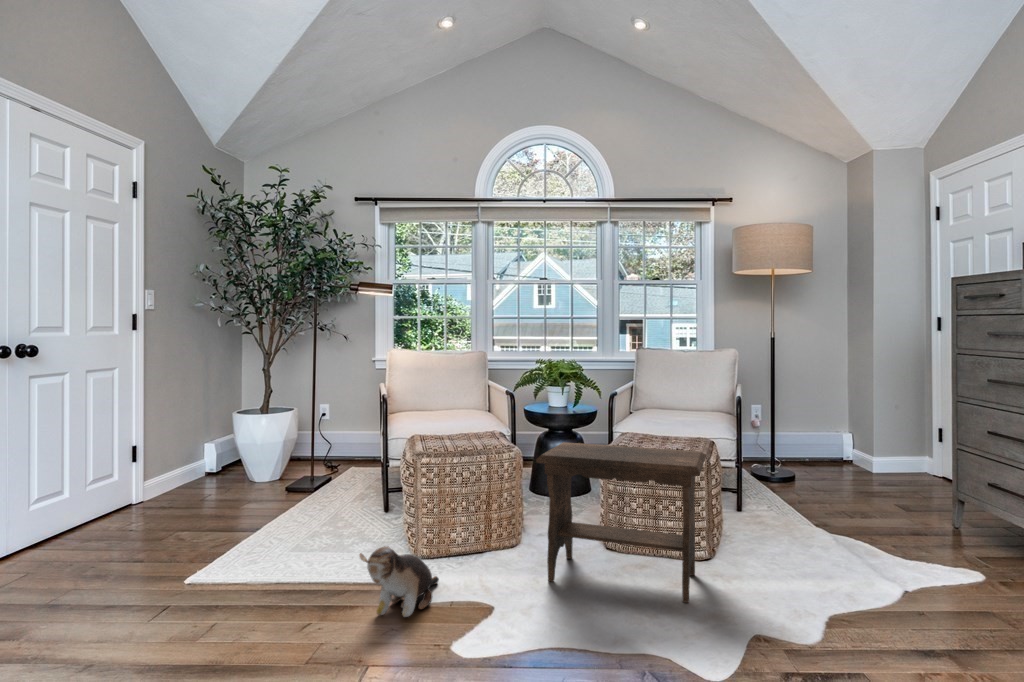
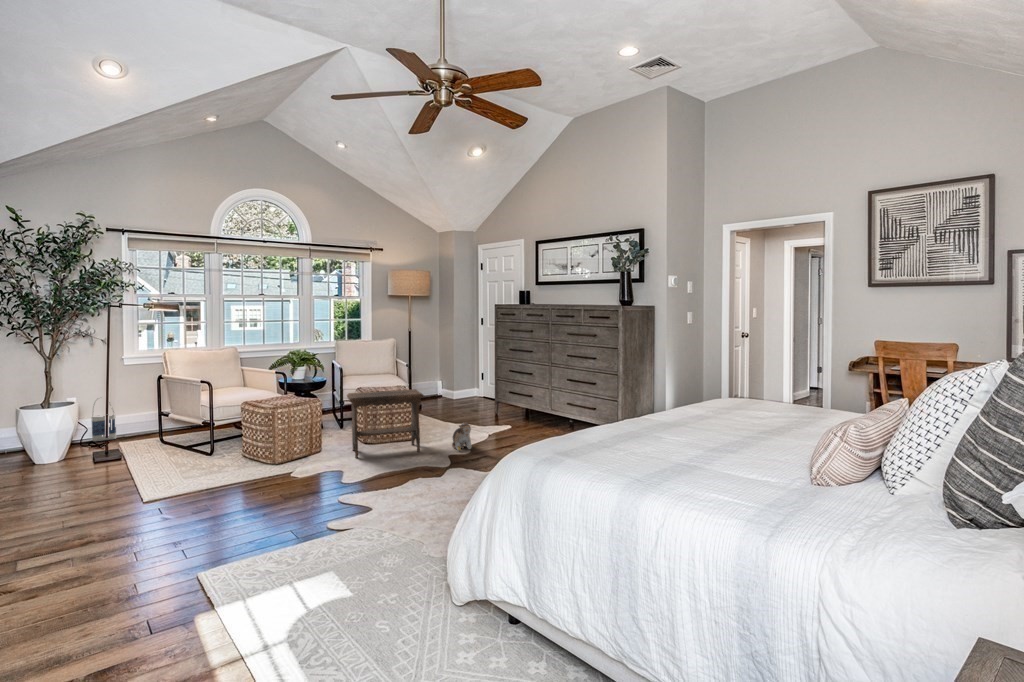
bag: none [332,408,356,462] -> present [92,398,116,441]
plush toy: present [360,546,439,617] -> present [452,422,471,451]

